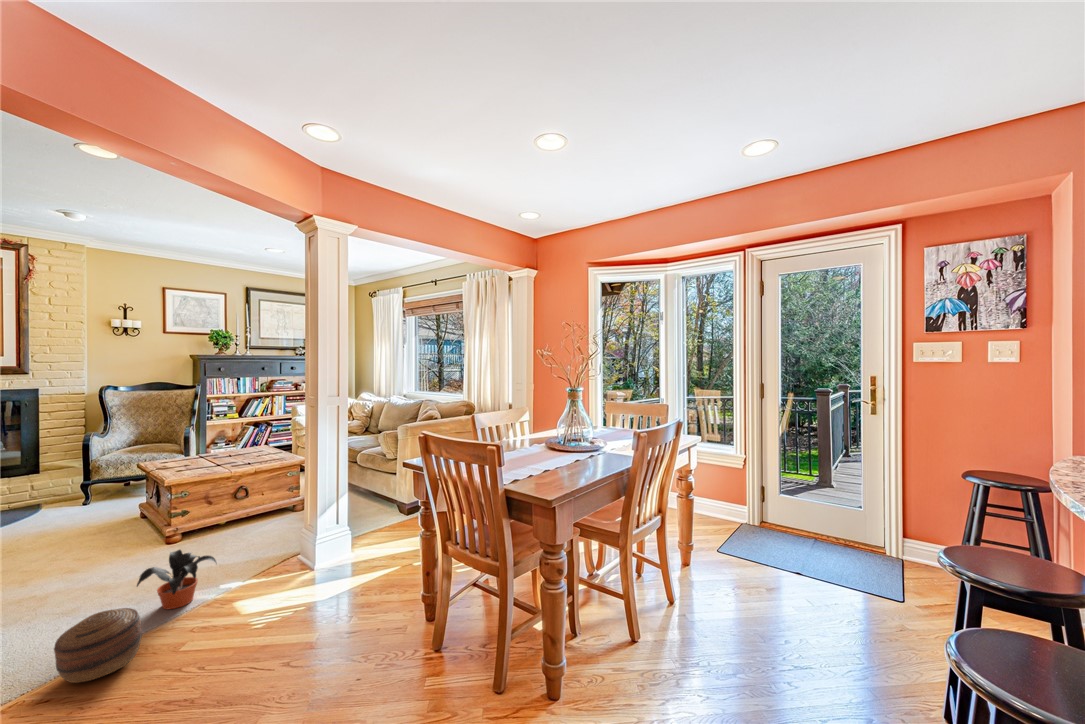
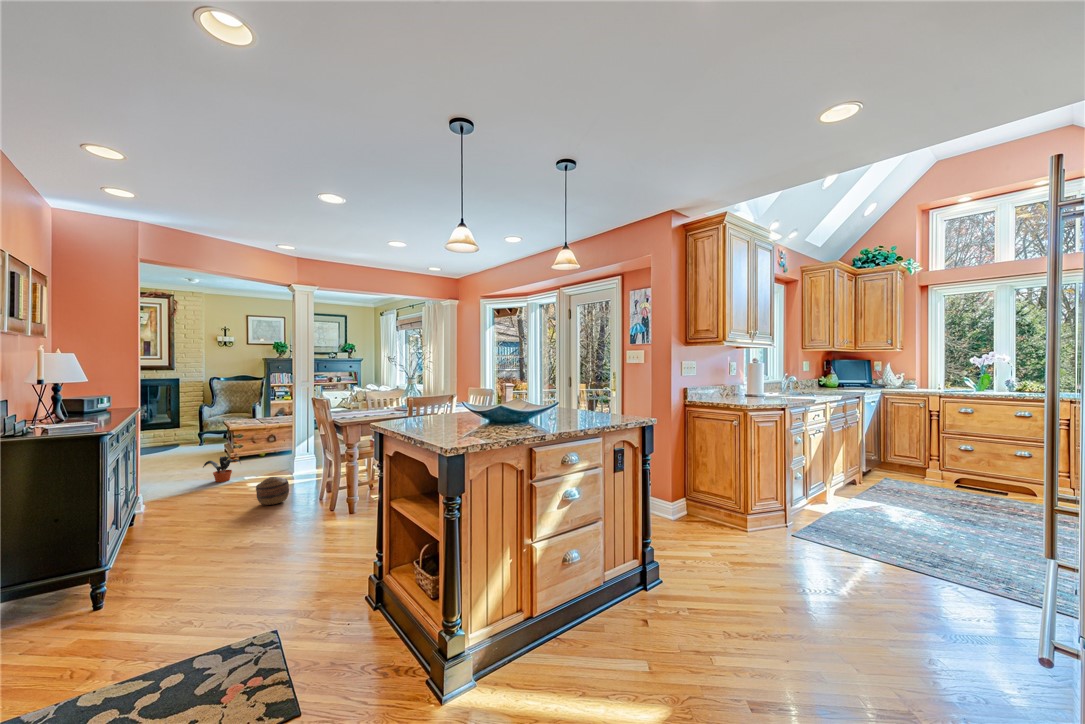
basket: present [54,608,142,683] -> present [256,477,289,505]

